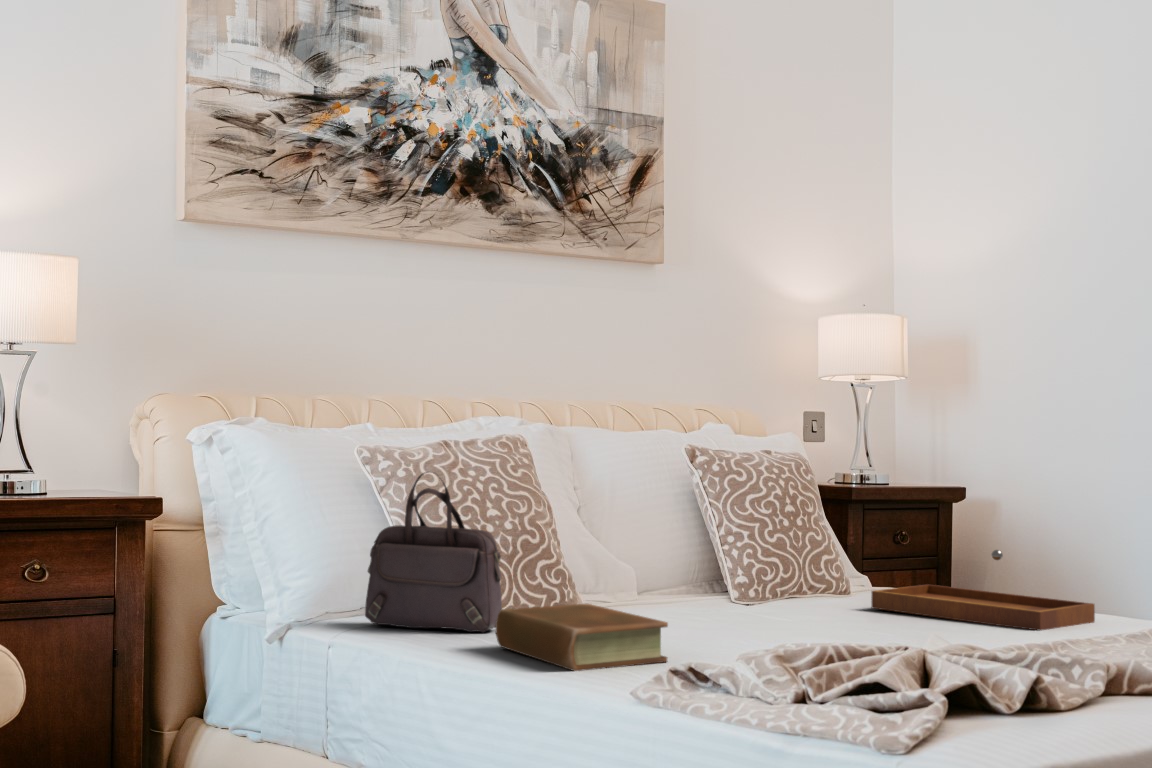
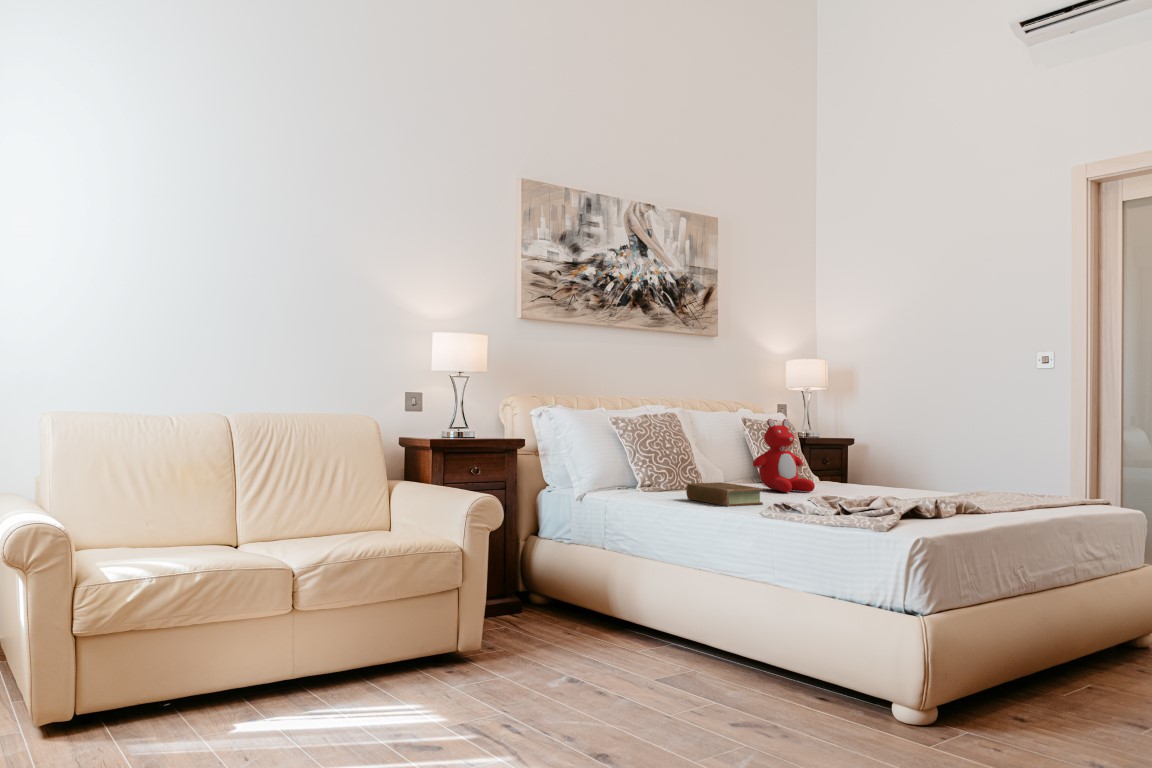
teddy bear: none [692,448,829,620] -> present [753,419,815,493]
handbag: present [365,472,502,633] -> none [620,427,679,495]
tray: present [871,550,1095,631] -> none [830,464,933,498]

